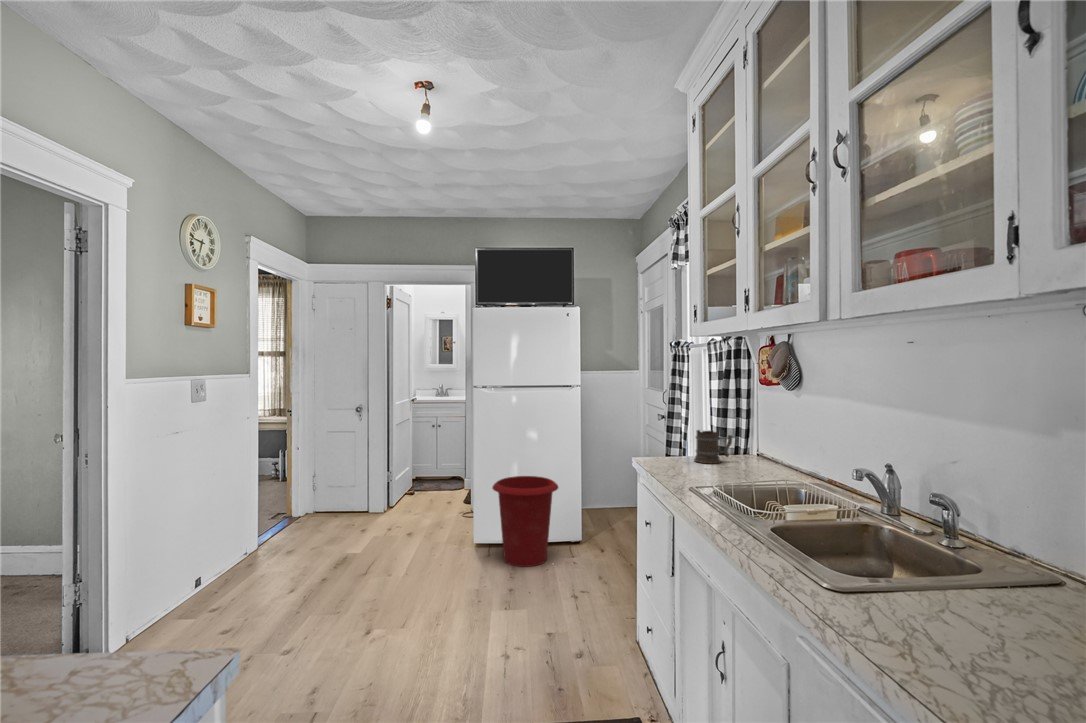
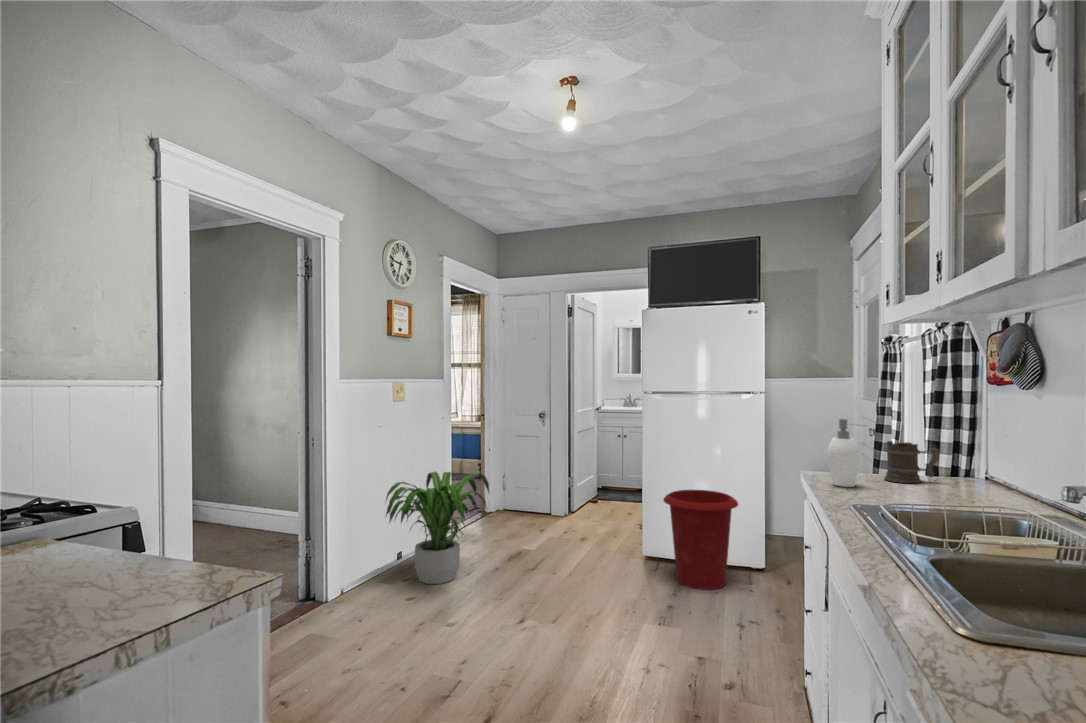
soap dispenser: none [658,414,689,470] -> present [827,419,860,487]
potted plant: none [186,478,315,604] -> present [386,472,489,584]

